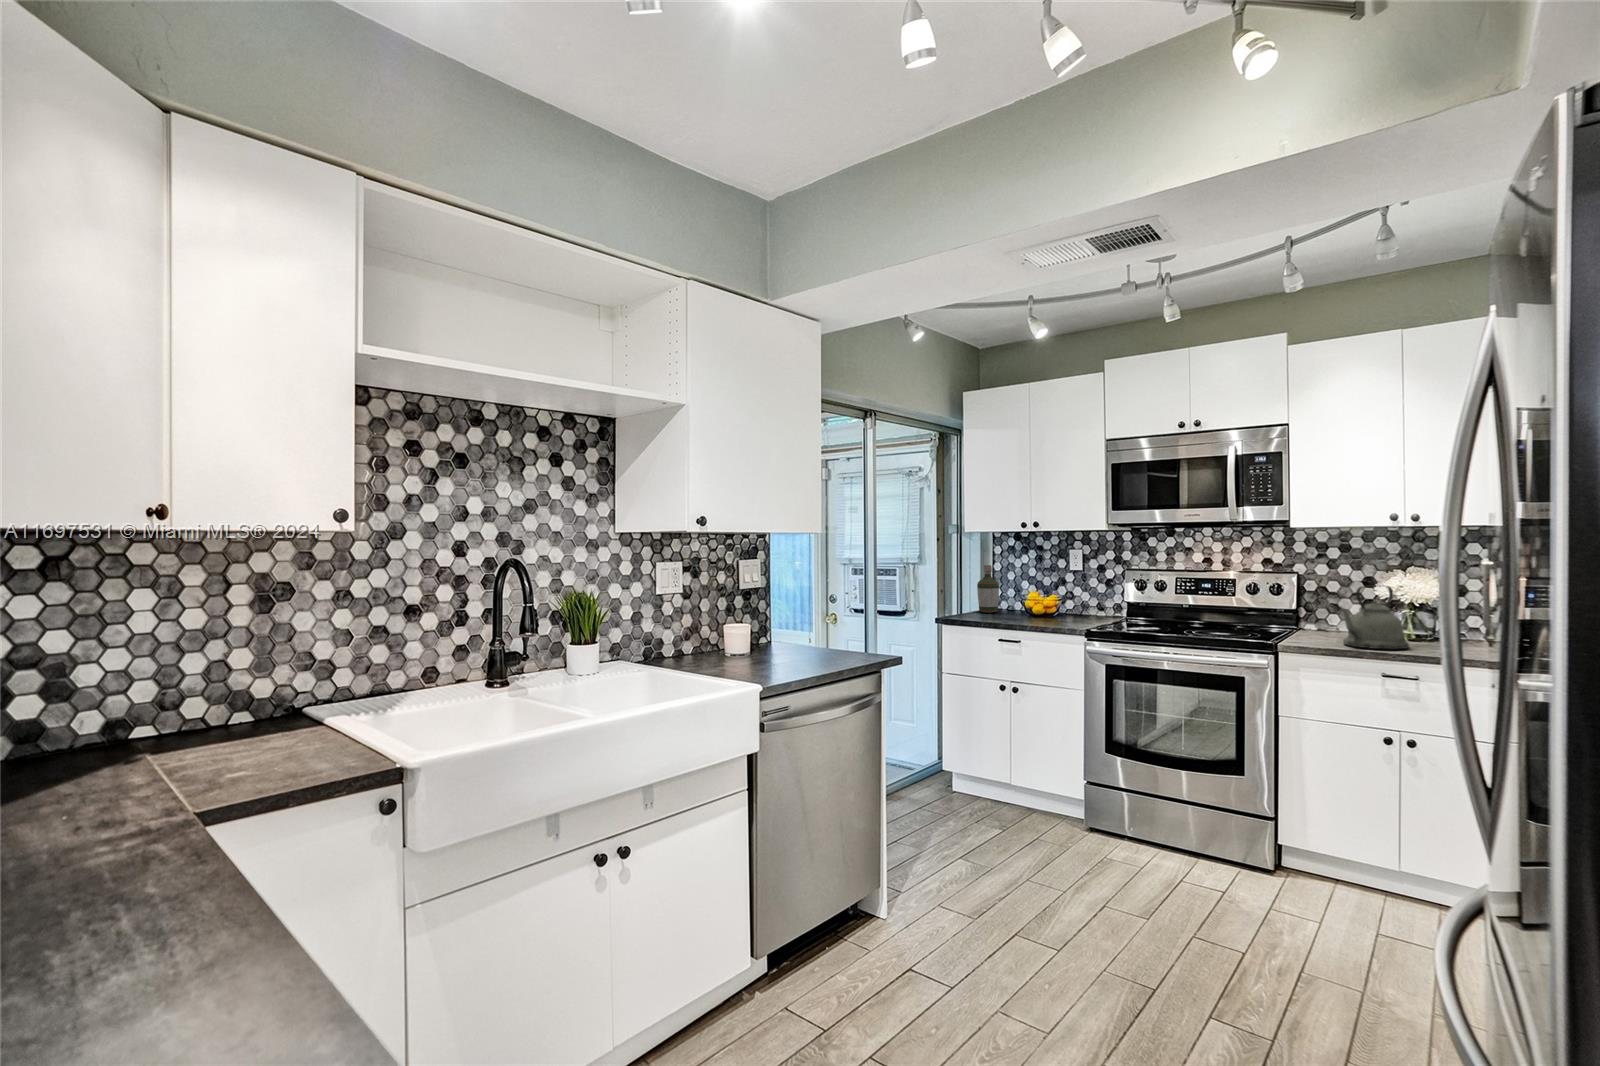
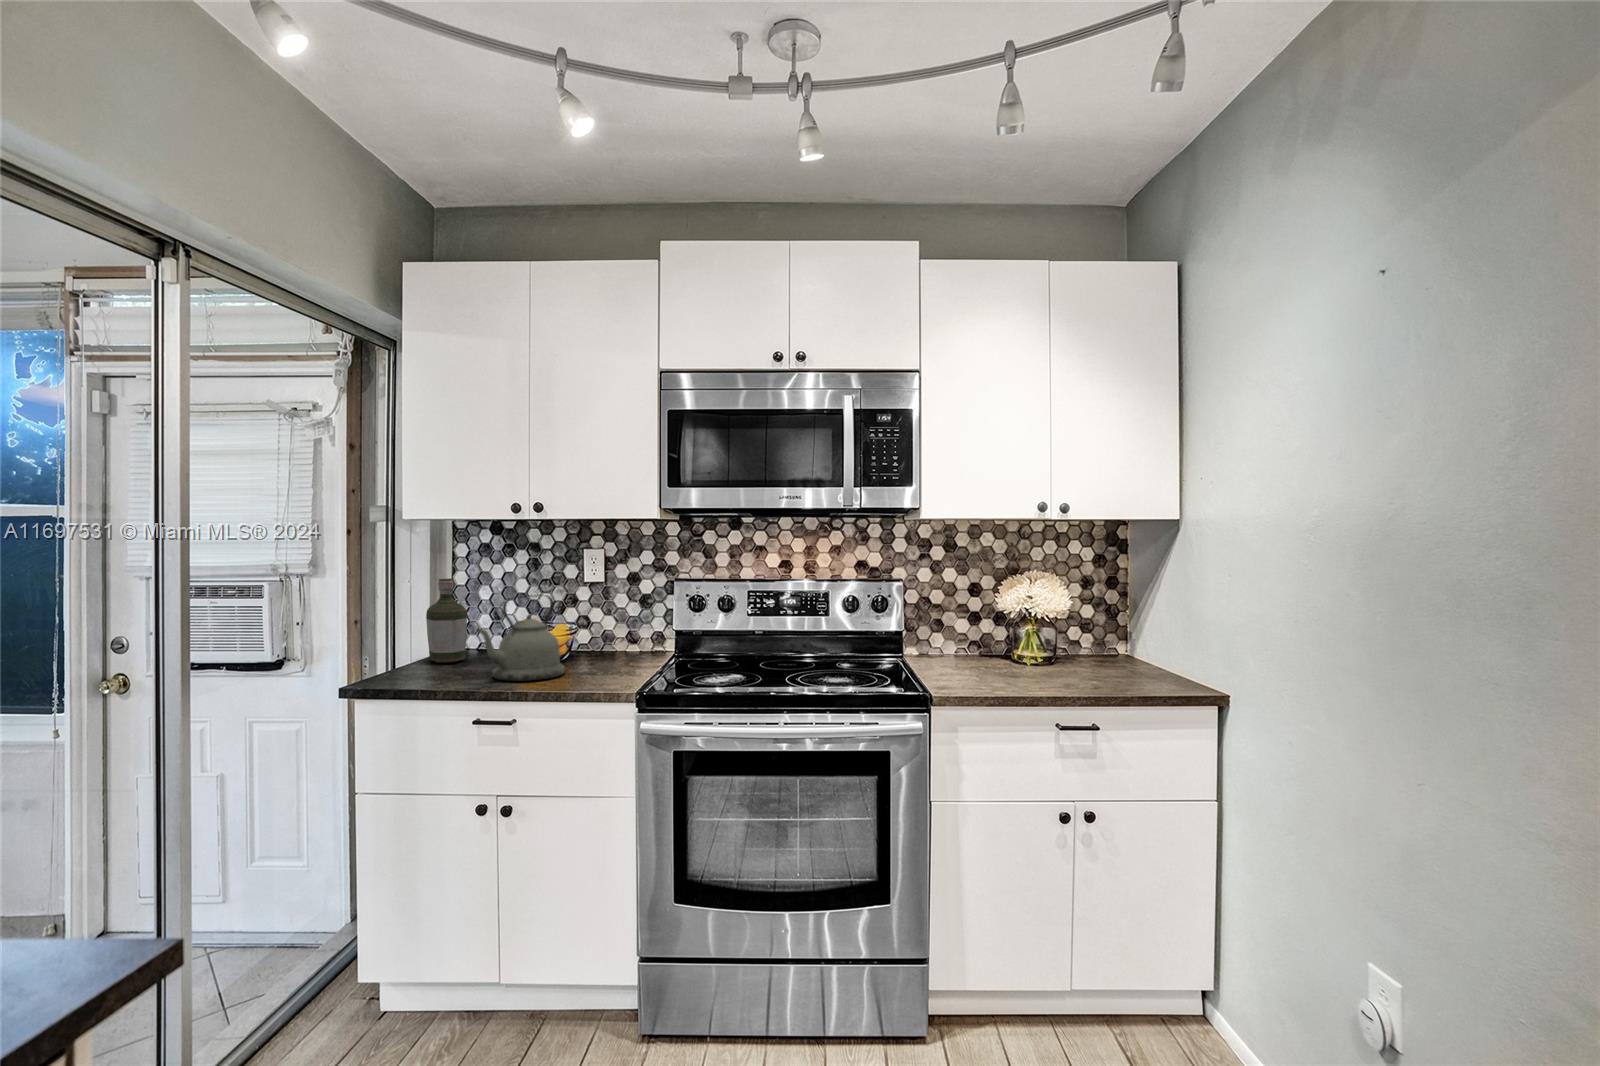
kettle: present [1339,585,1409,649] -> present [477,595,565,681]

